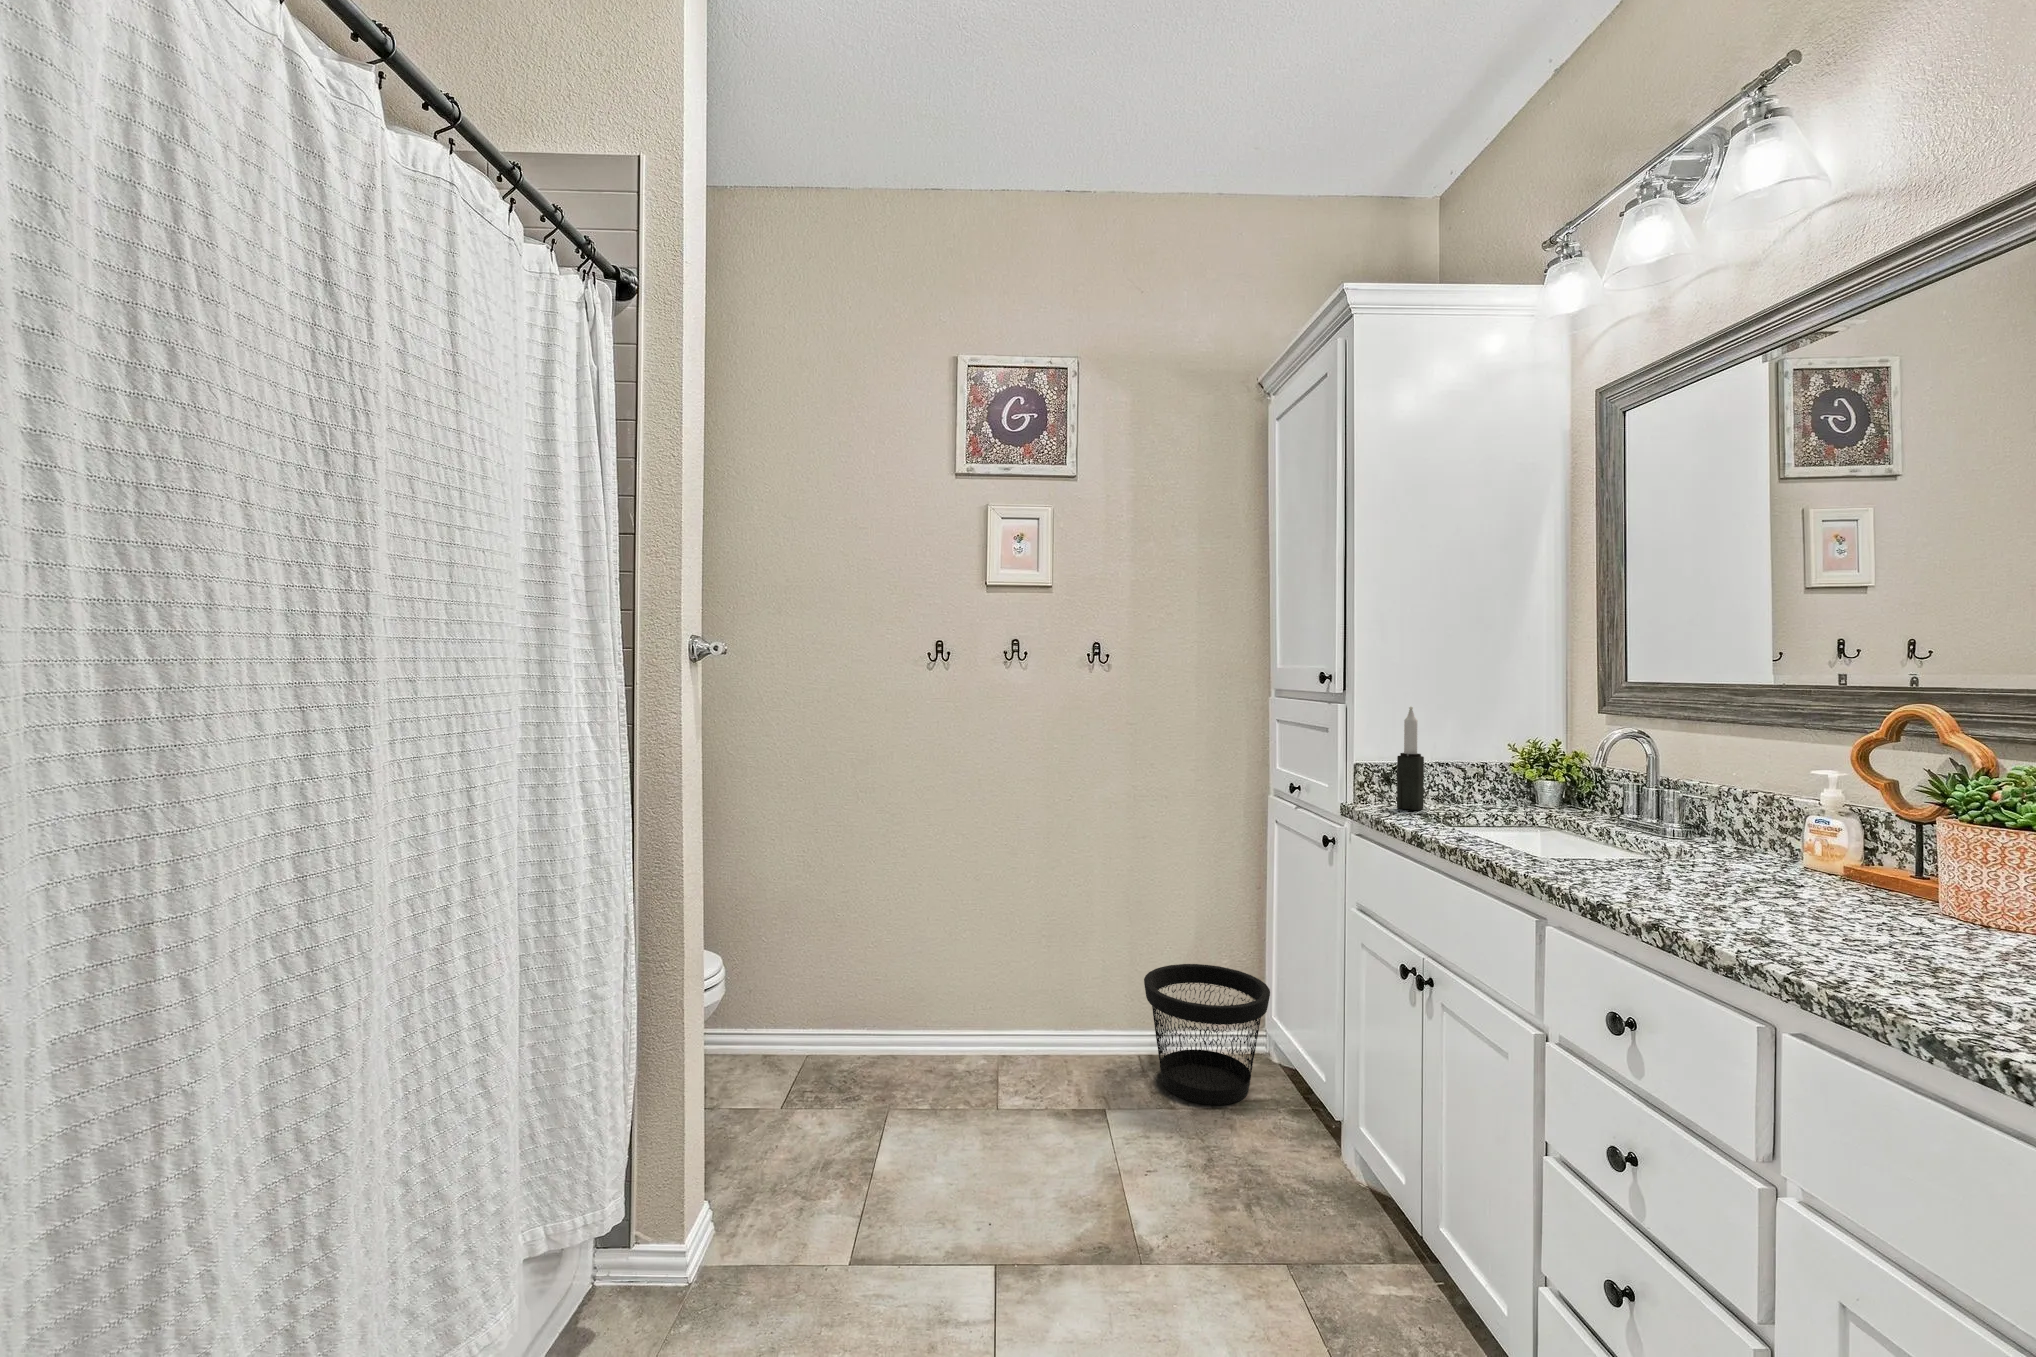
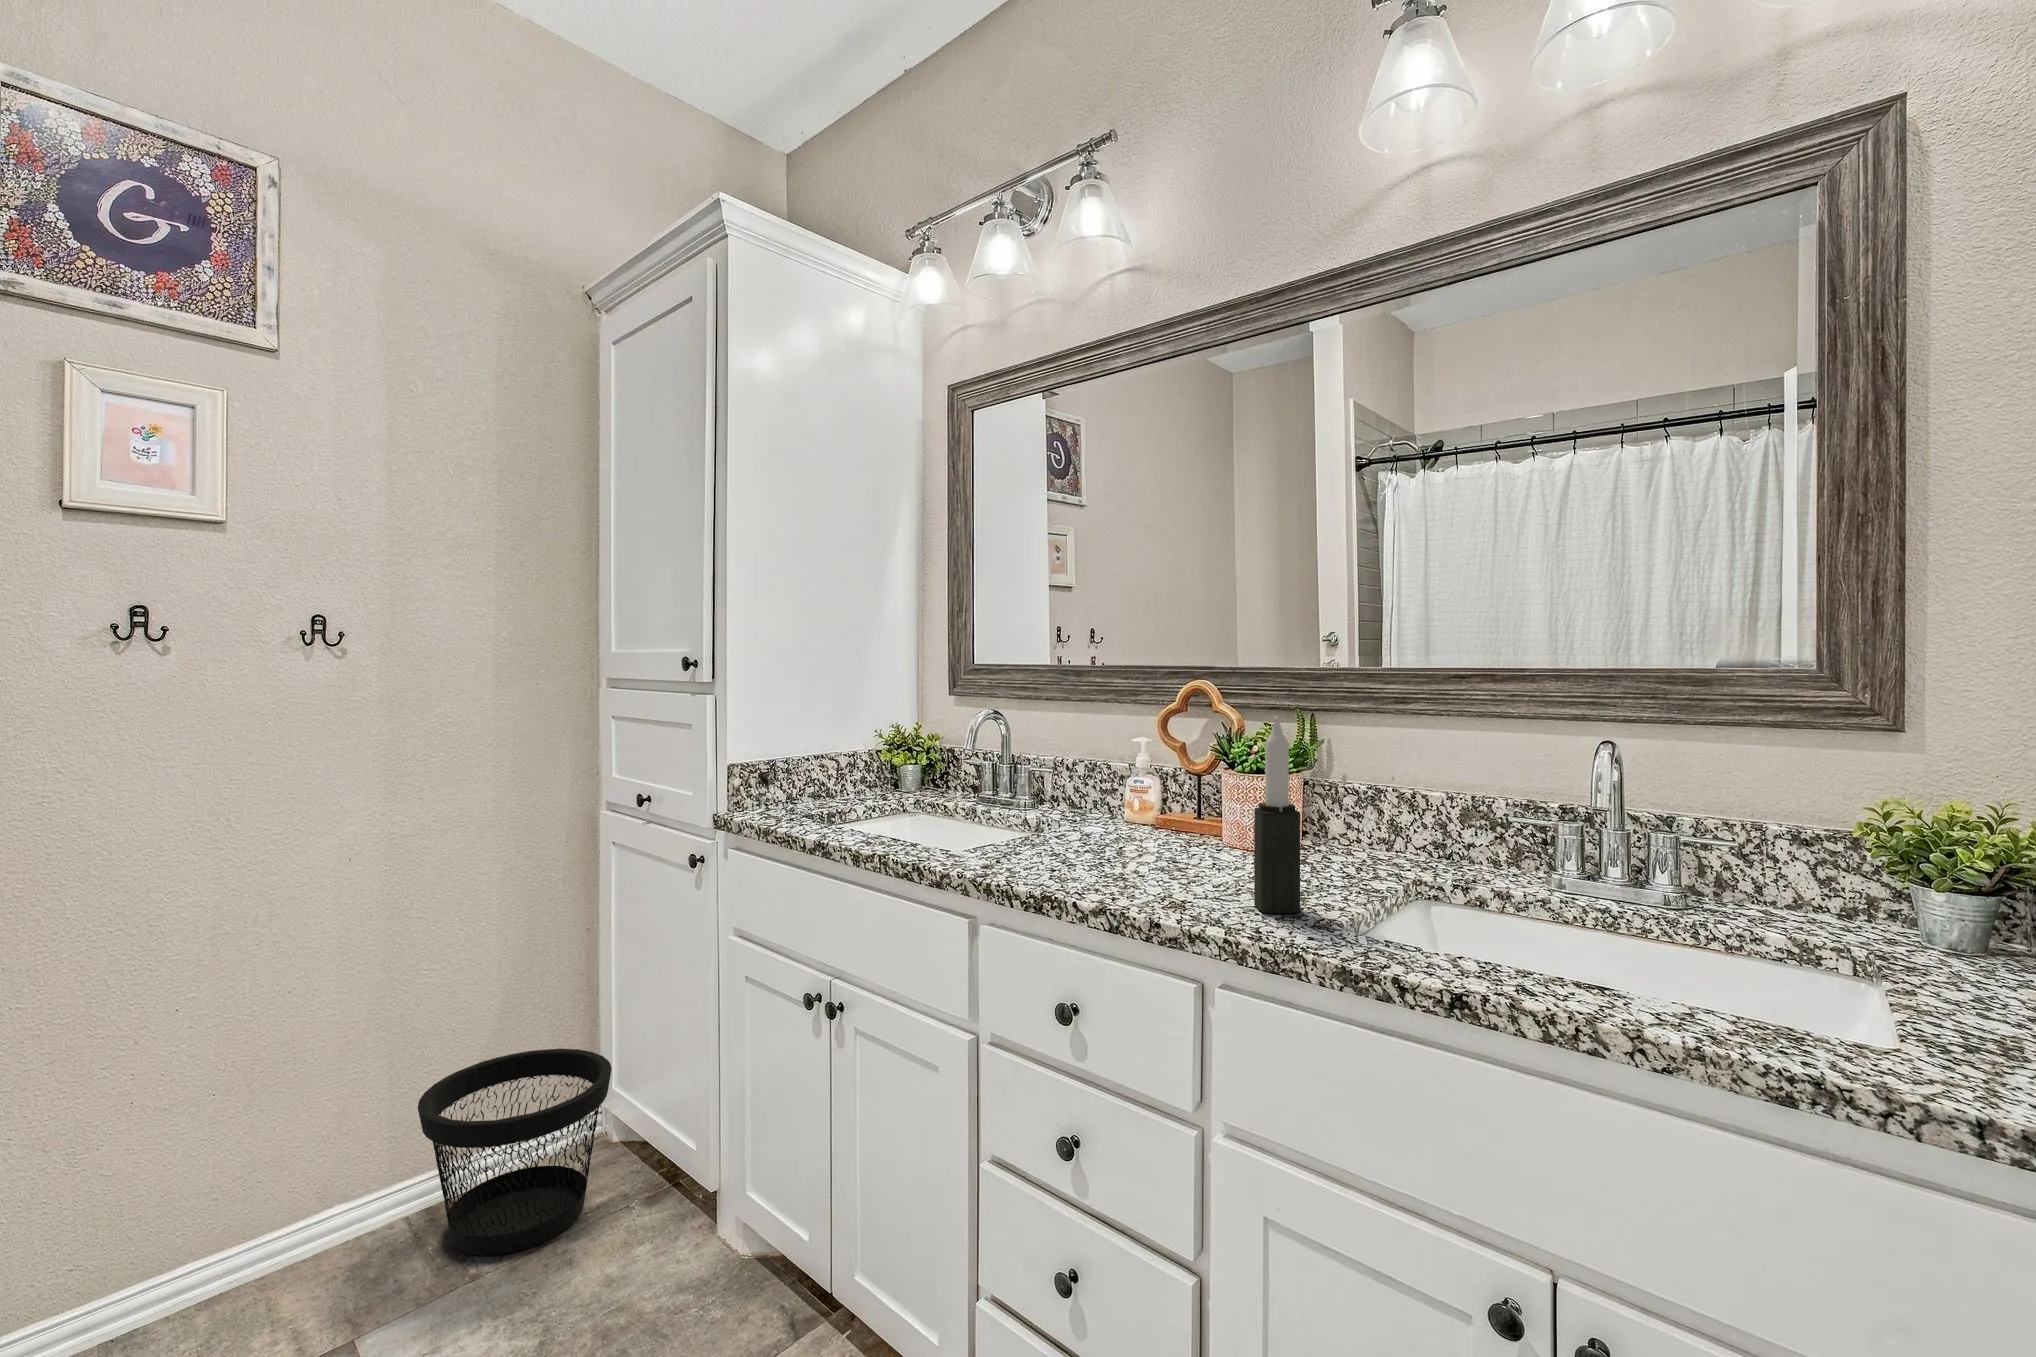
candle: present [1397,707,1424,810] -> present [1254,716,1300,913]

